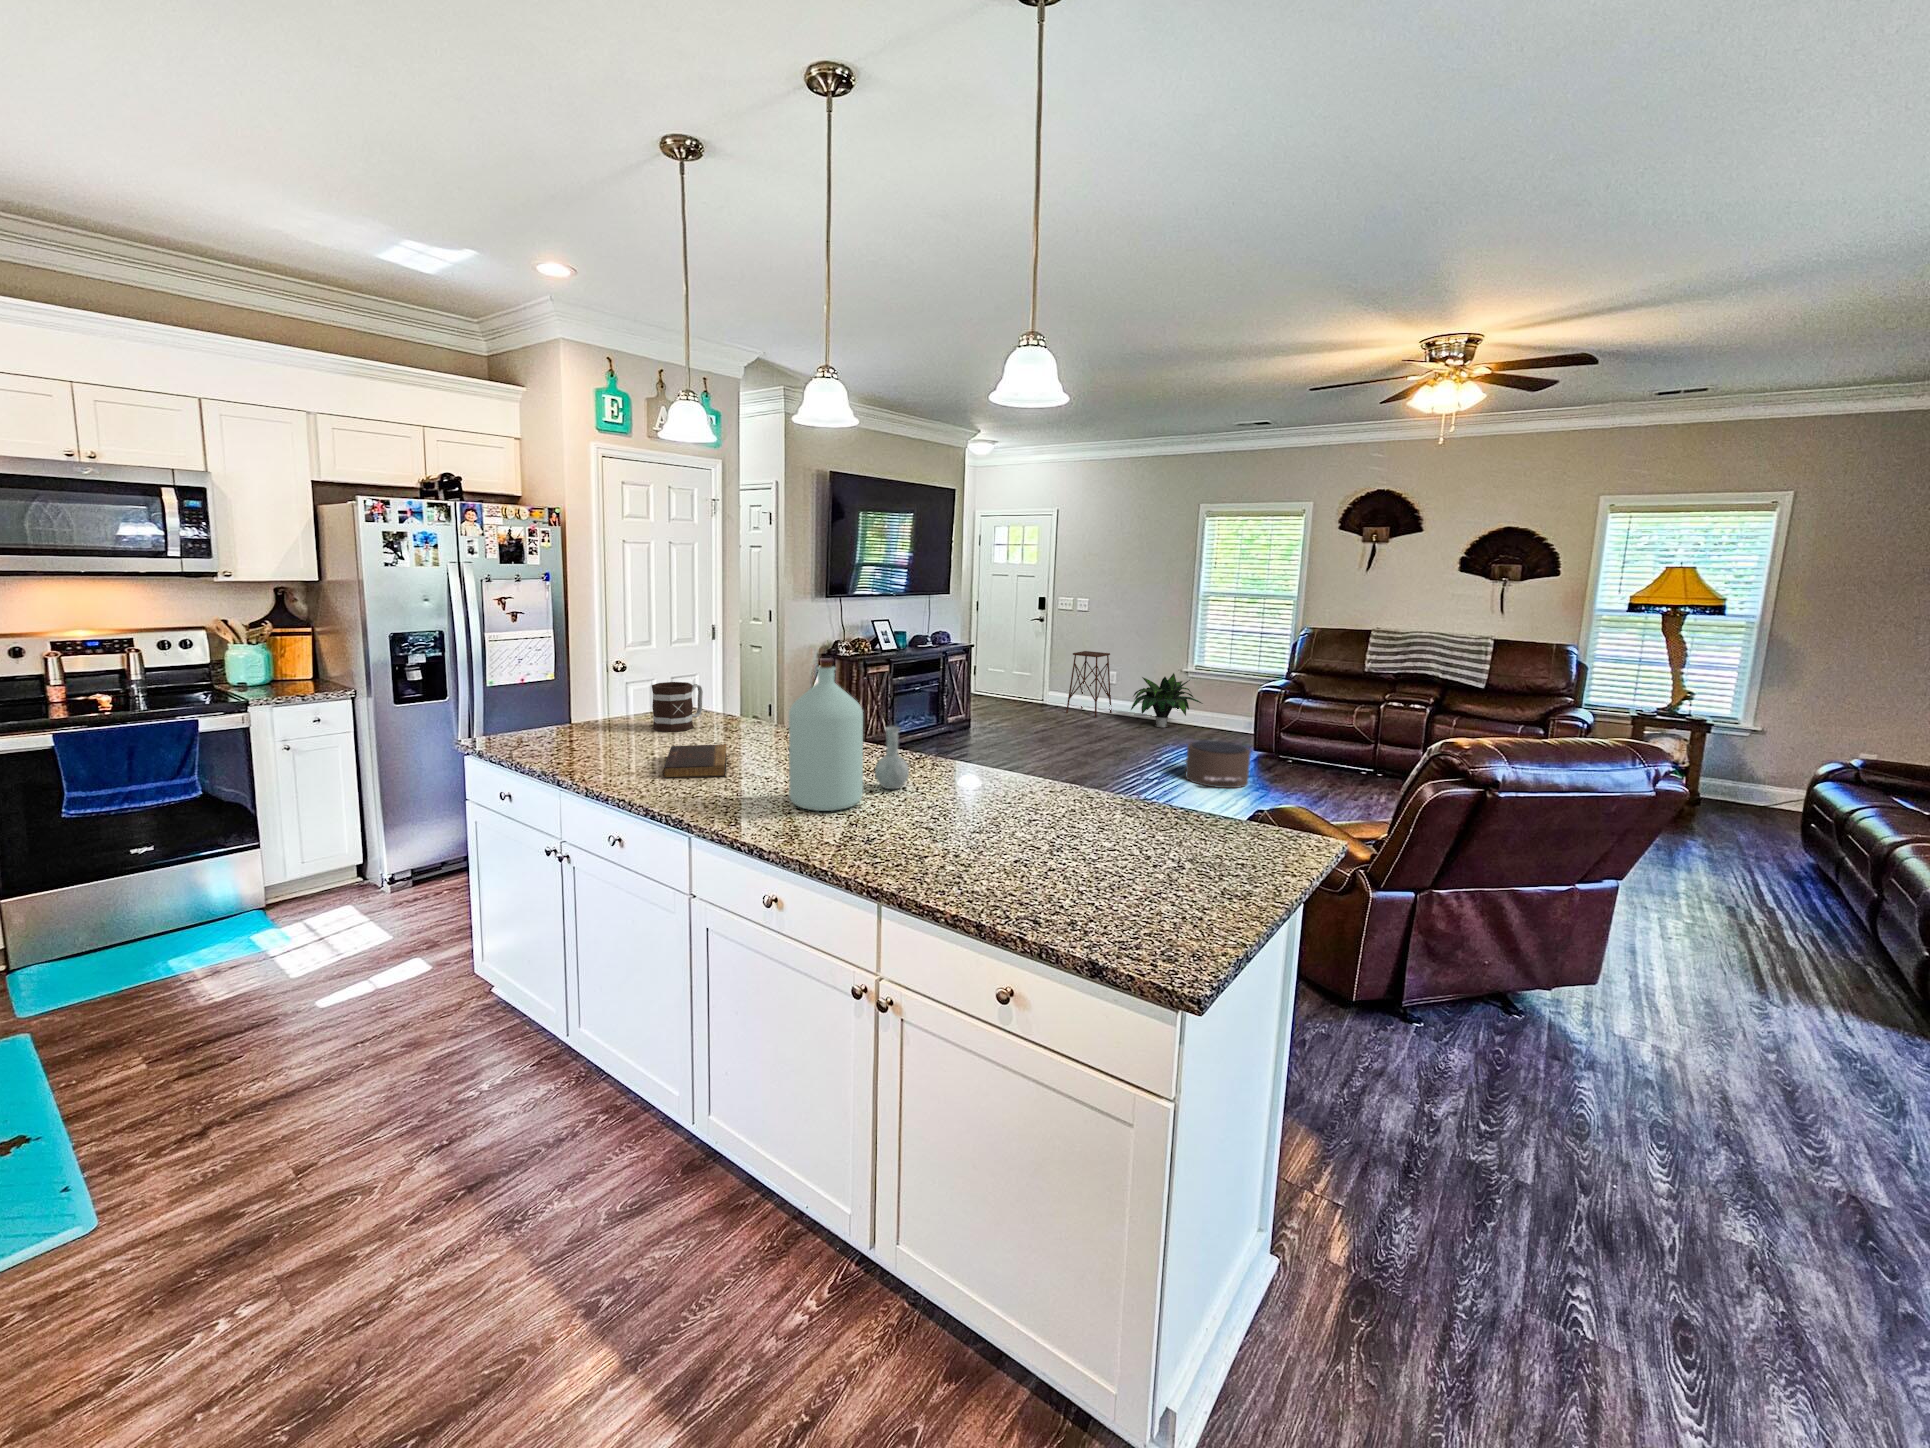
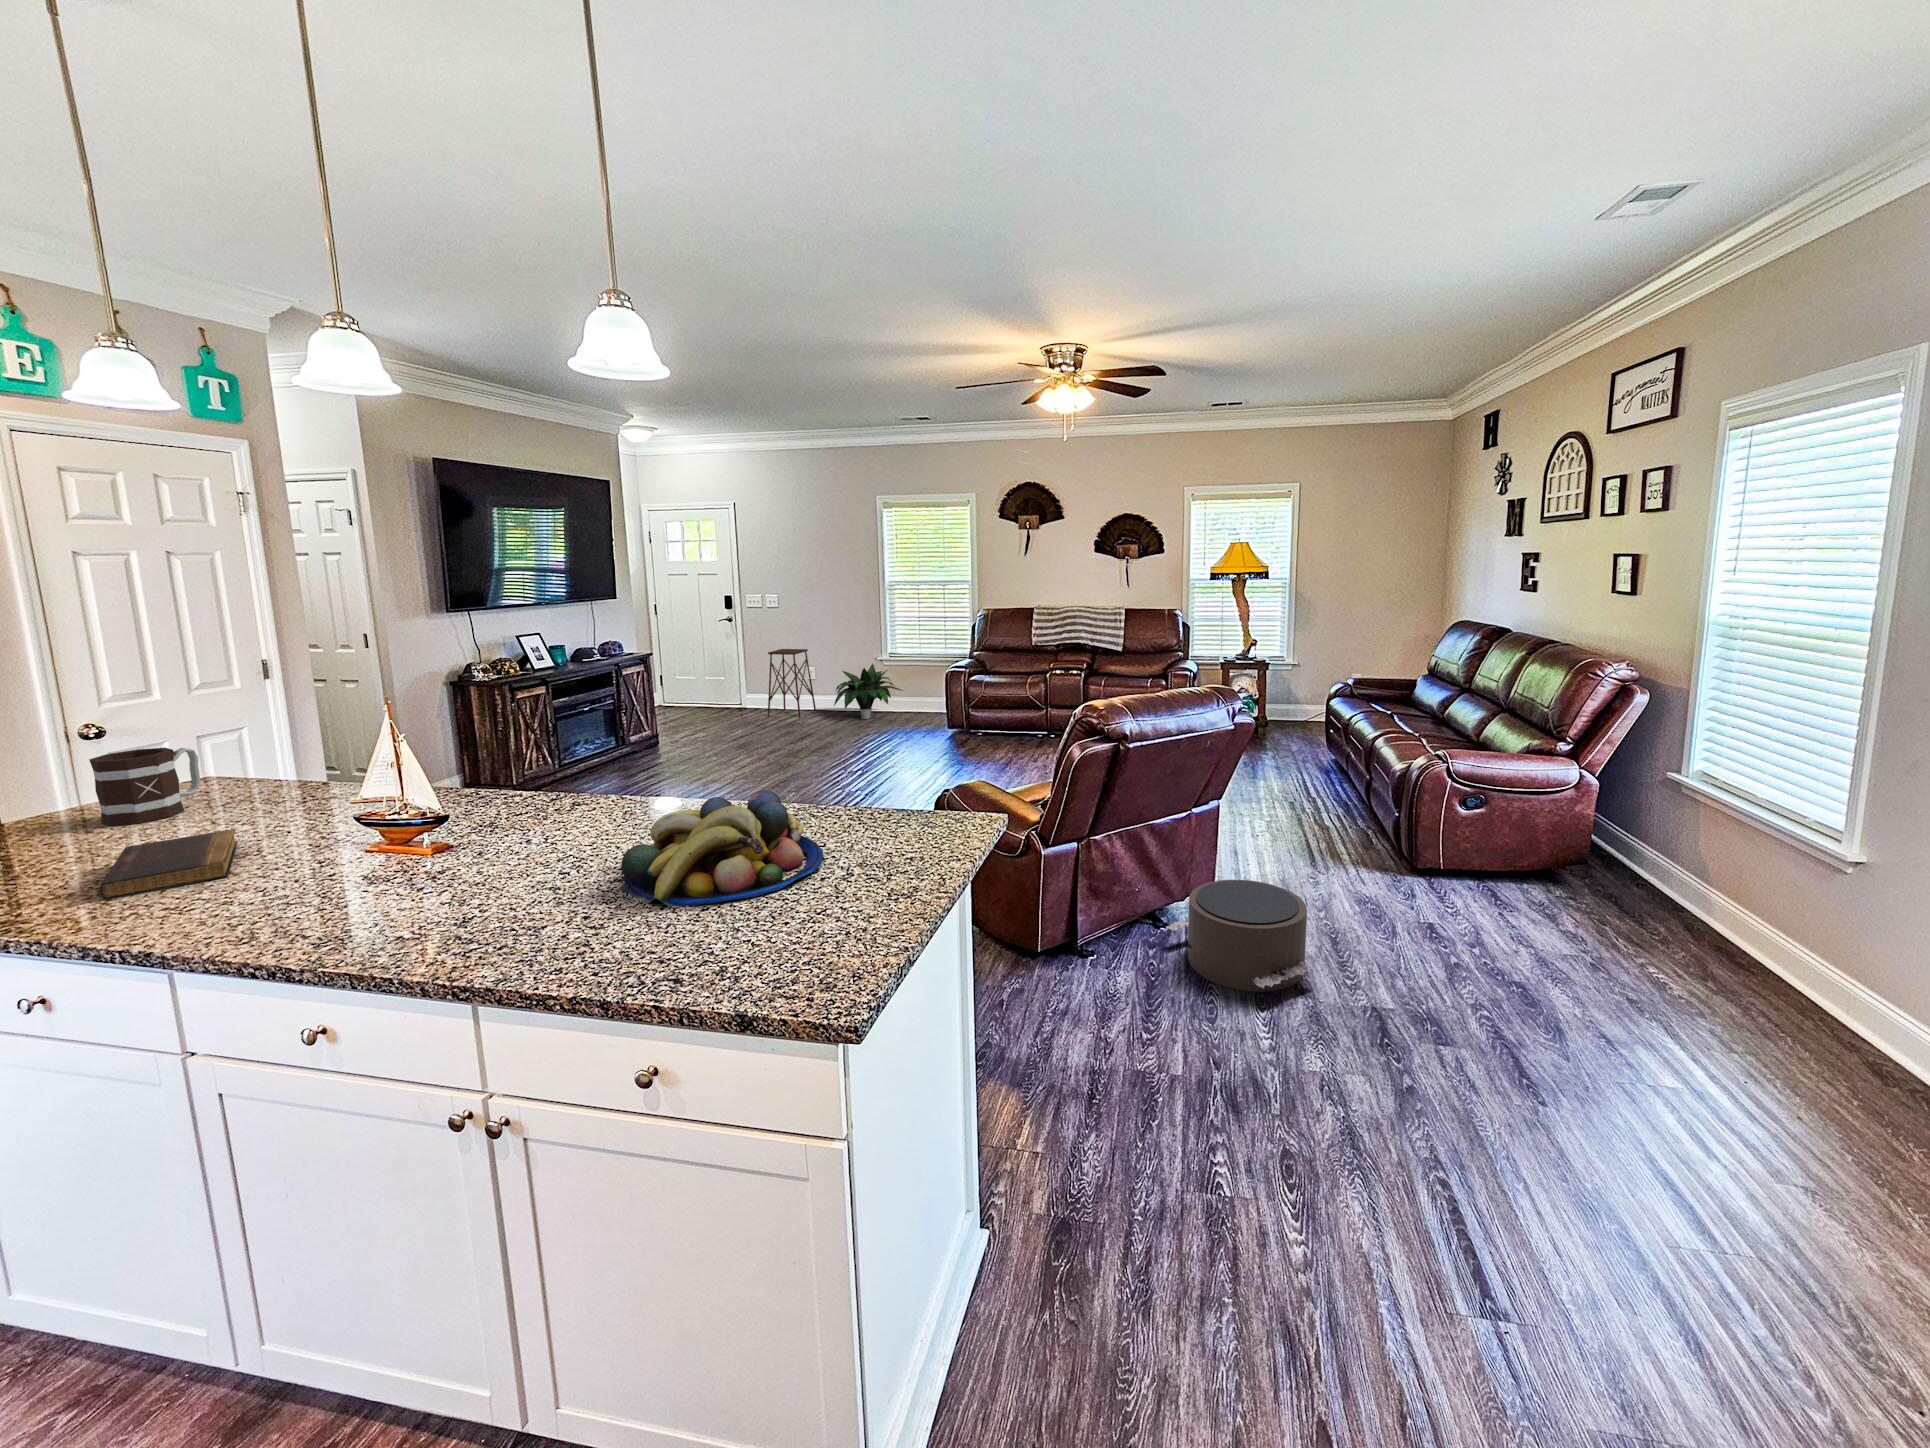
bottle: present [789,658,909,811] -> none [317,694,529,901]
pouf: present [1184,741,1251,788] -> present [1167,880,1314,992]
fruit bowl: none [980,775,1153,867] -> present [620,790,824,906]

